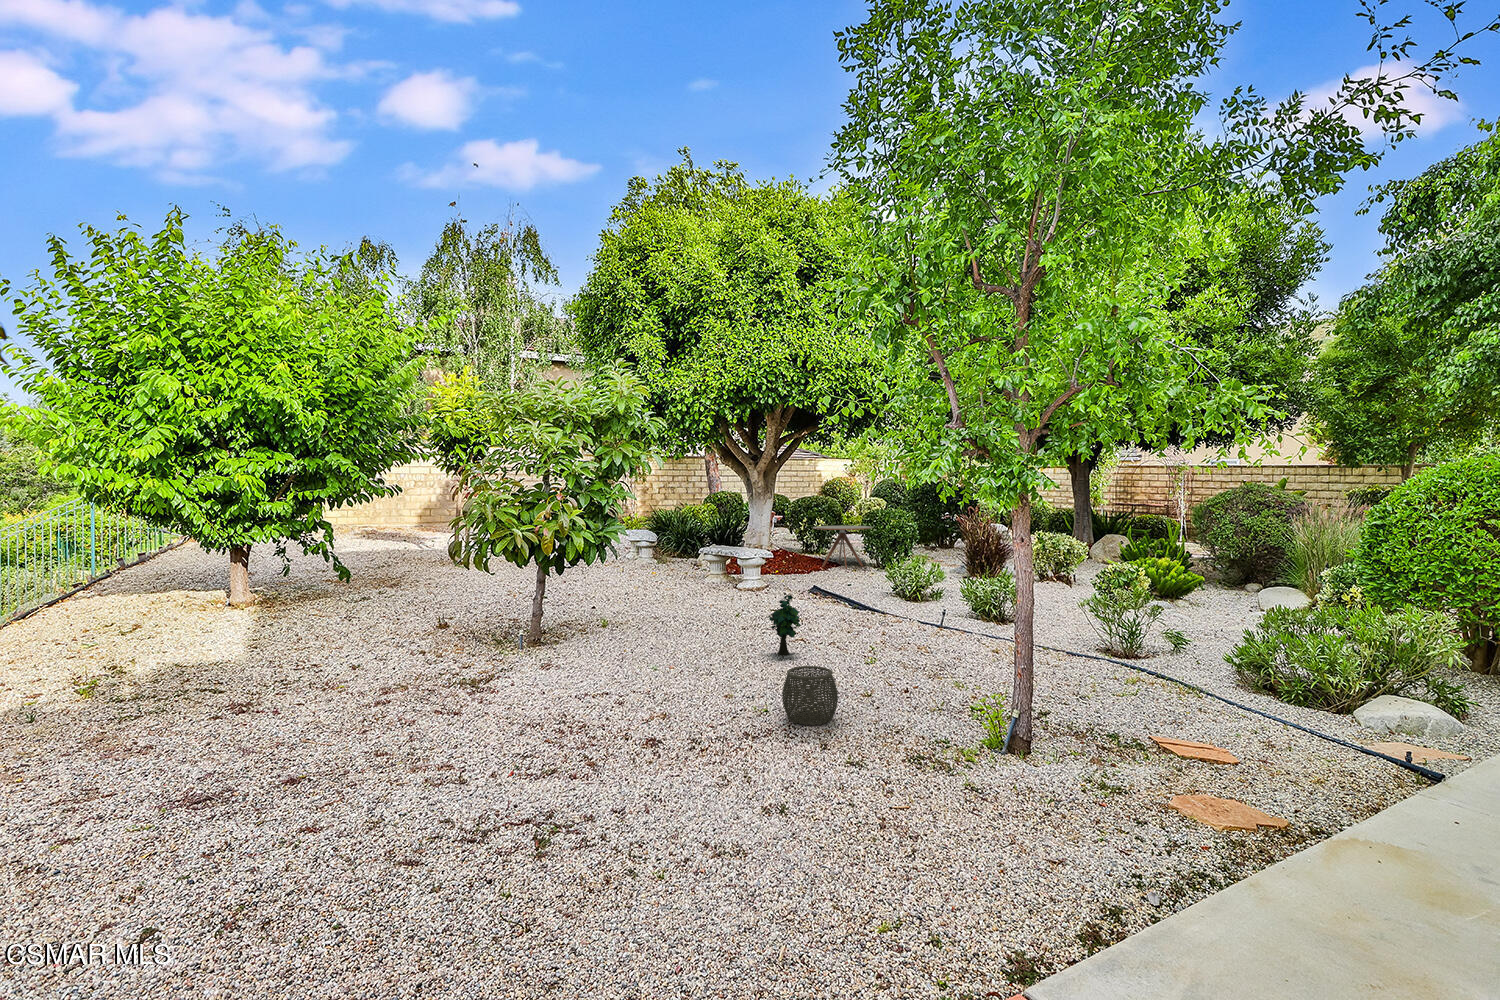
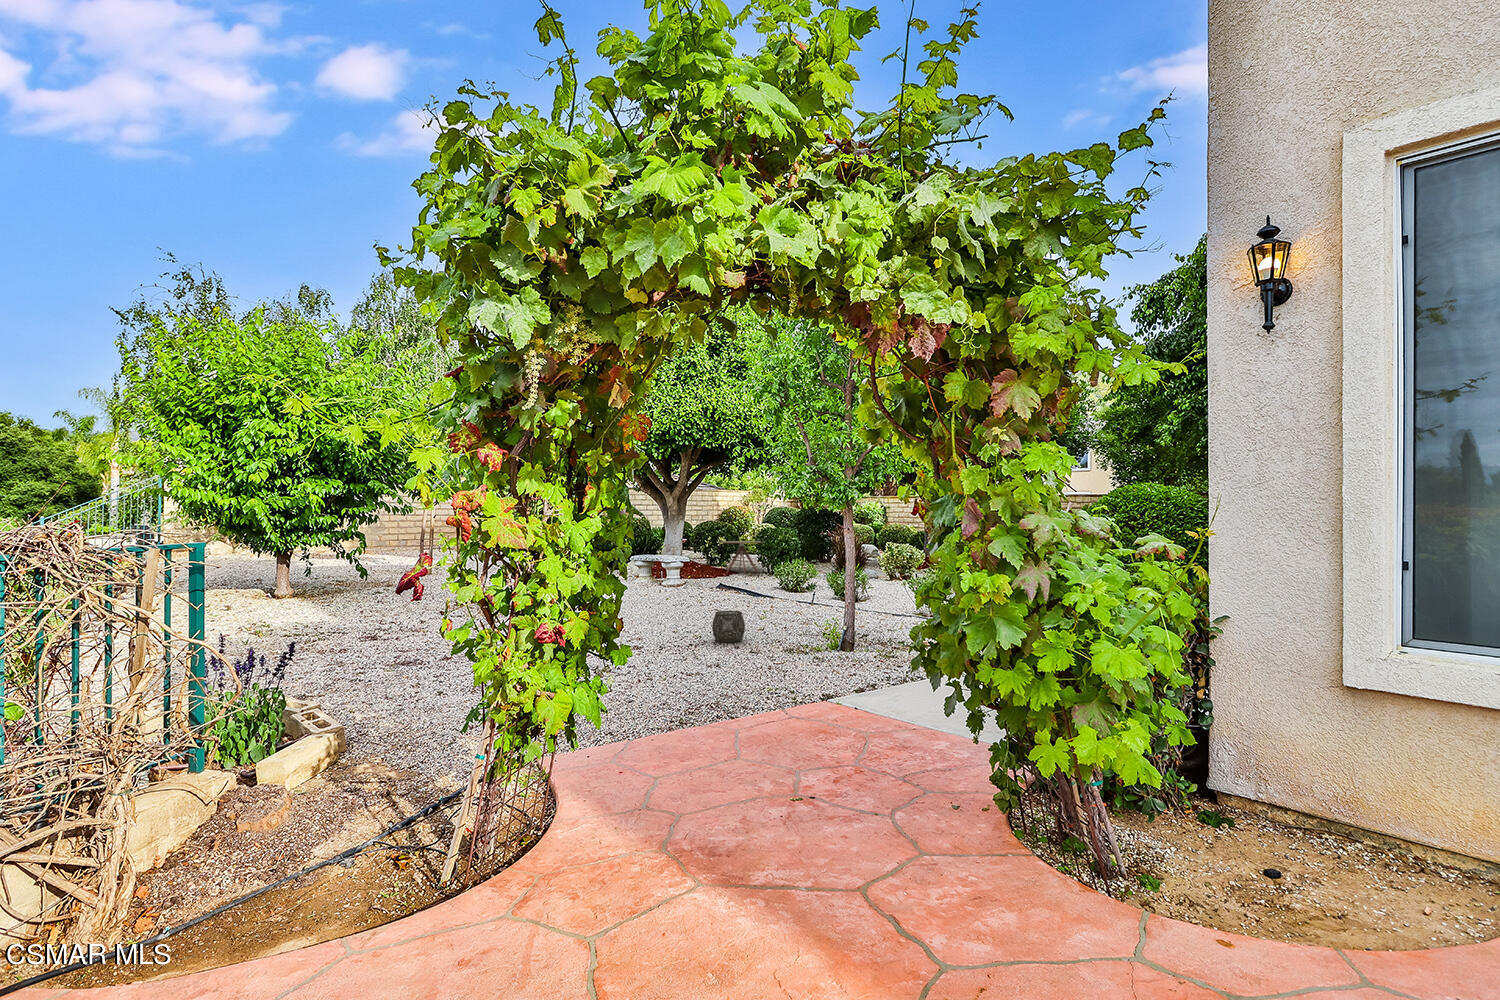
decorative plant: present [766,595,801,655] -> none [695,577,718,617]

